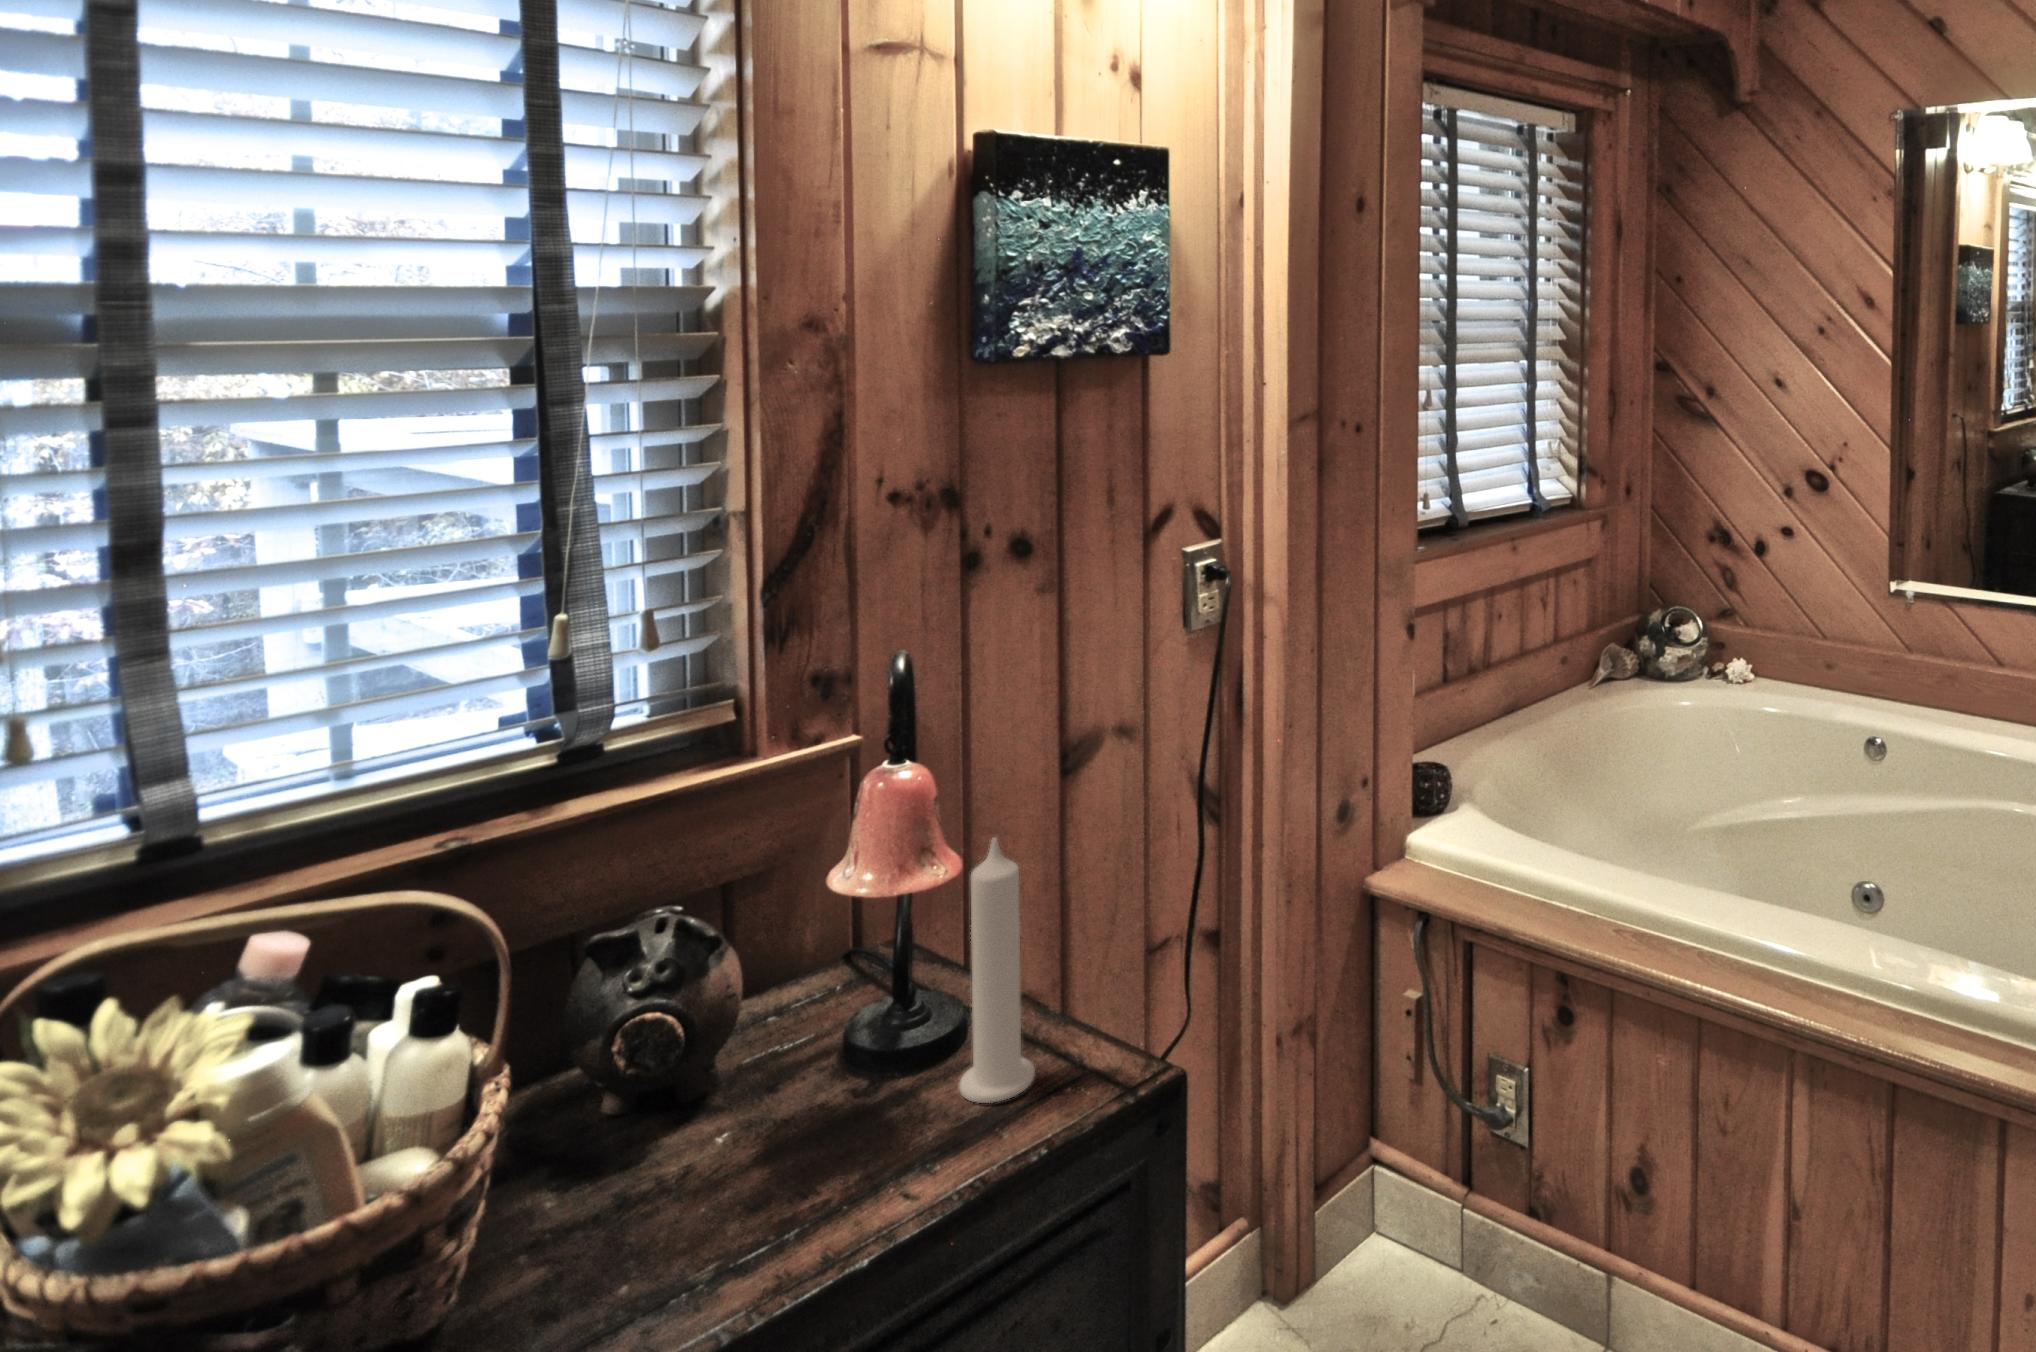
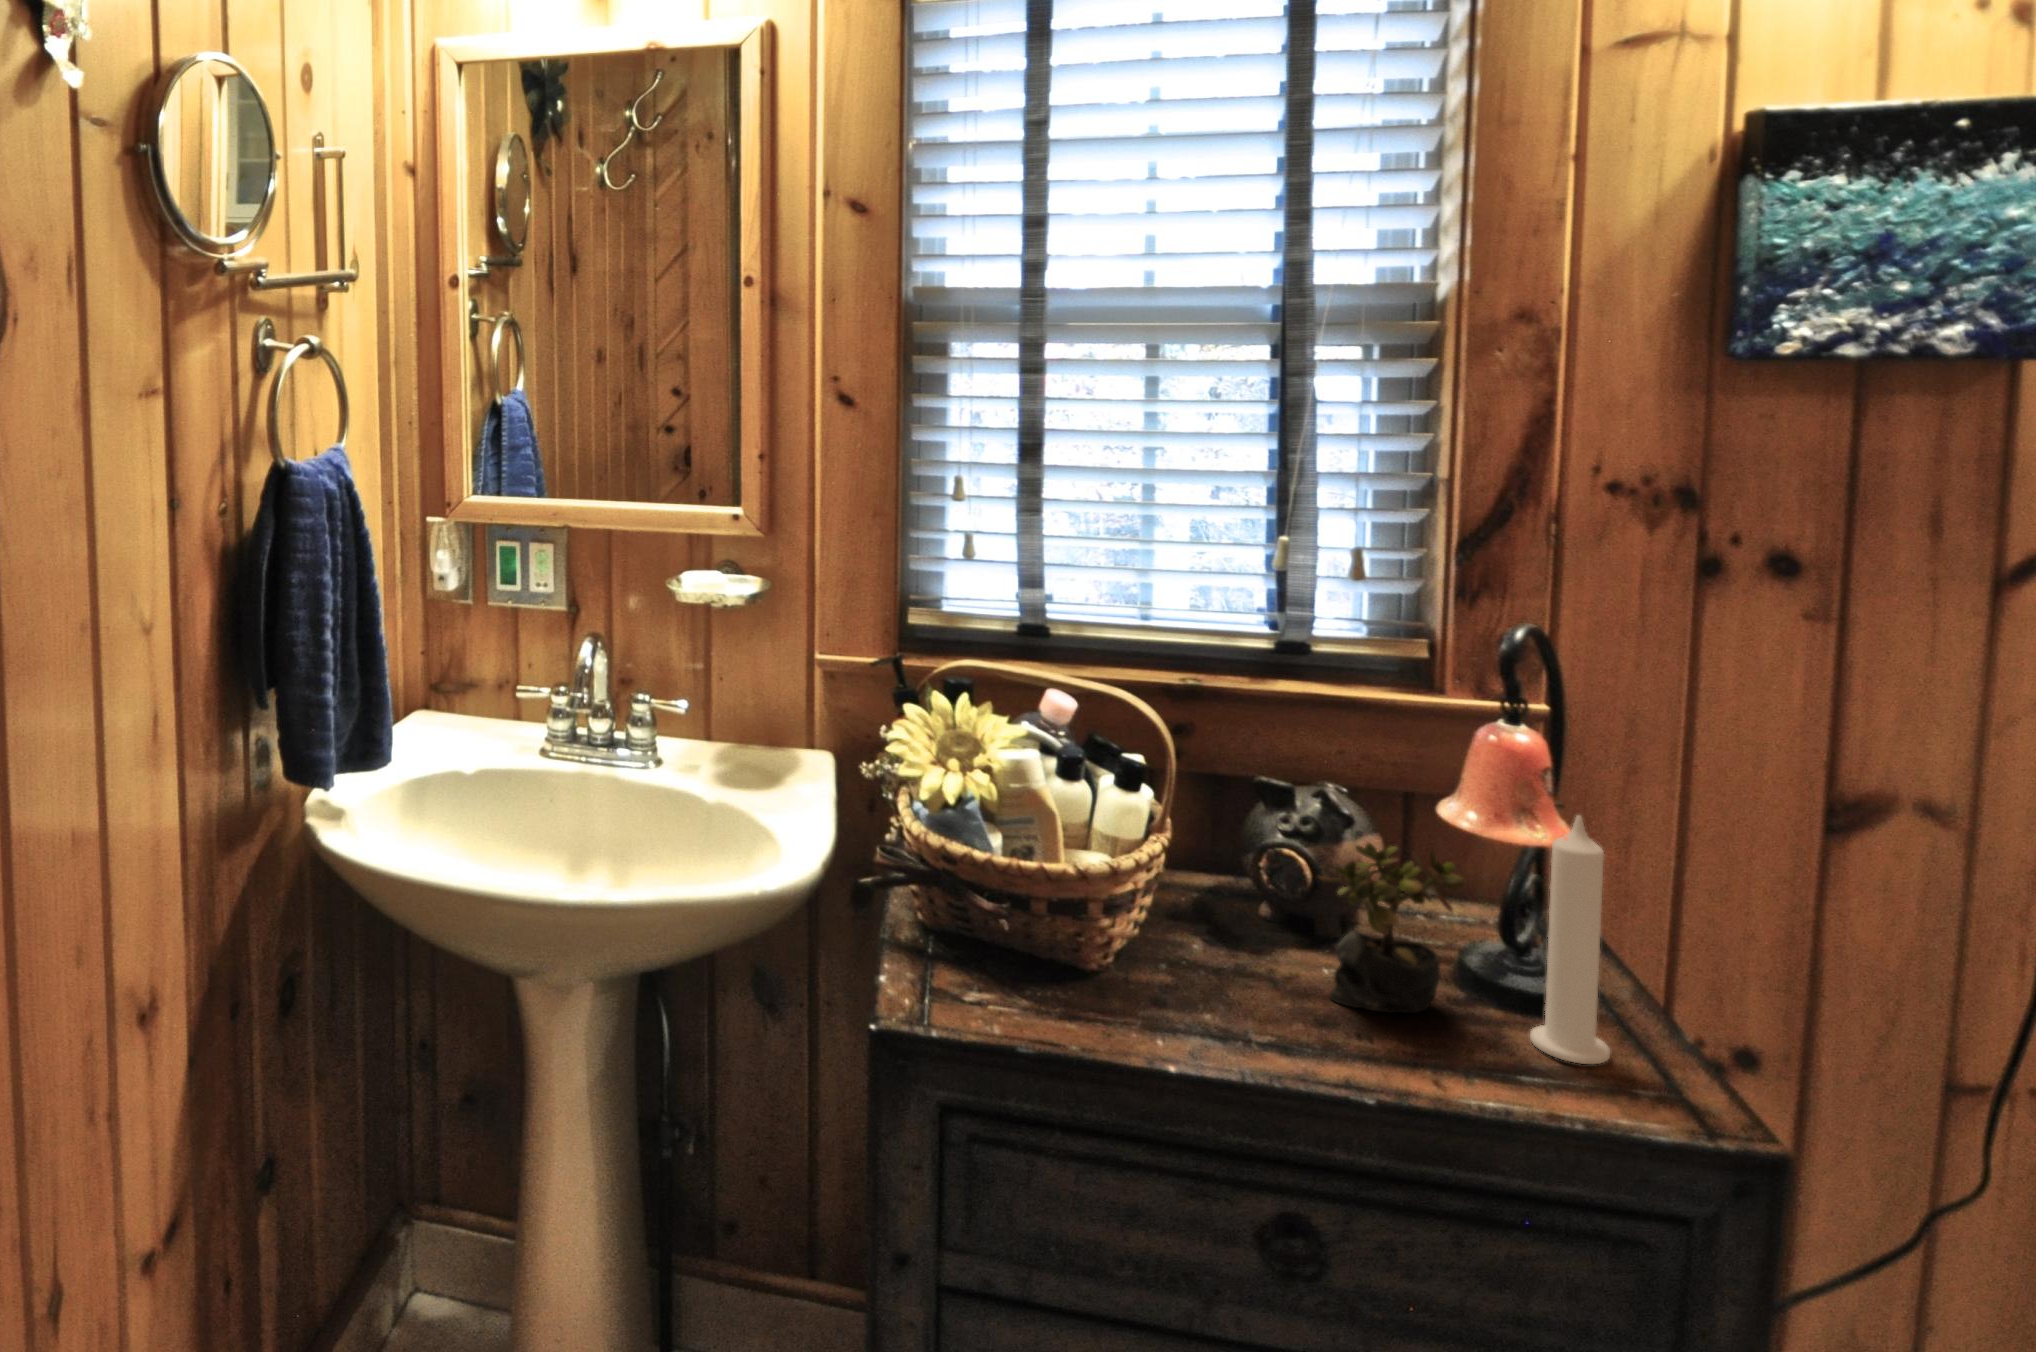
succulent plant: none [738,939,896,1190] -> present [1319,843,1465,1013]

